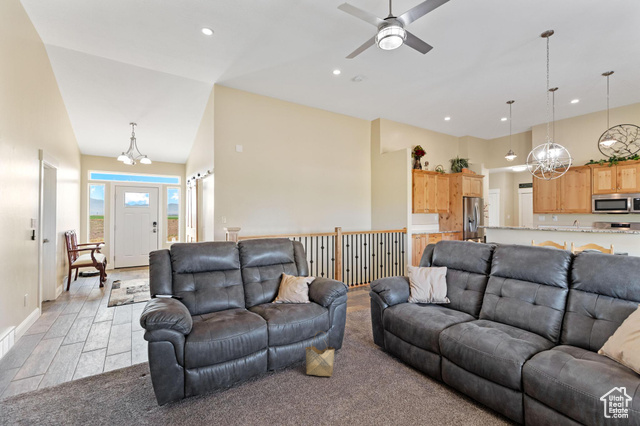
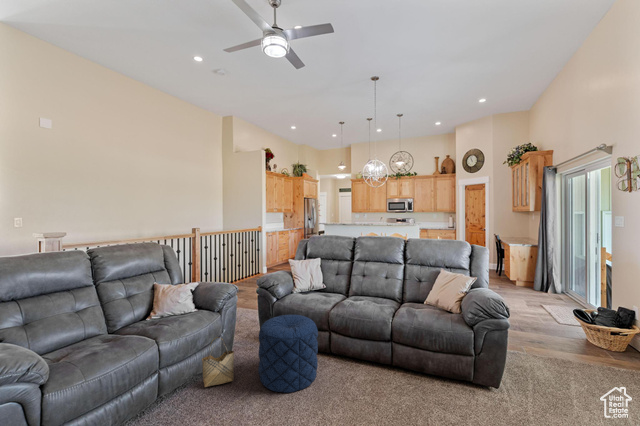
pouf: none [354,324,419,410] -> present [258,315,318,393]

